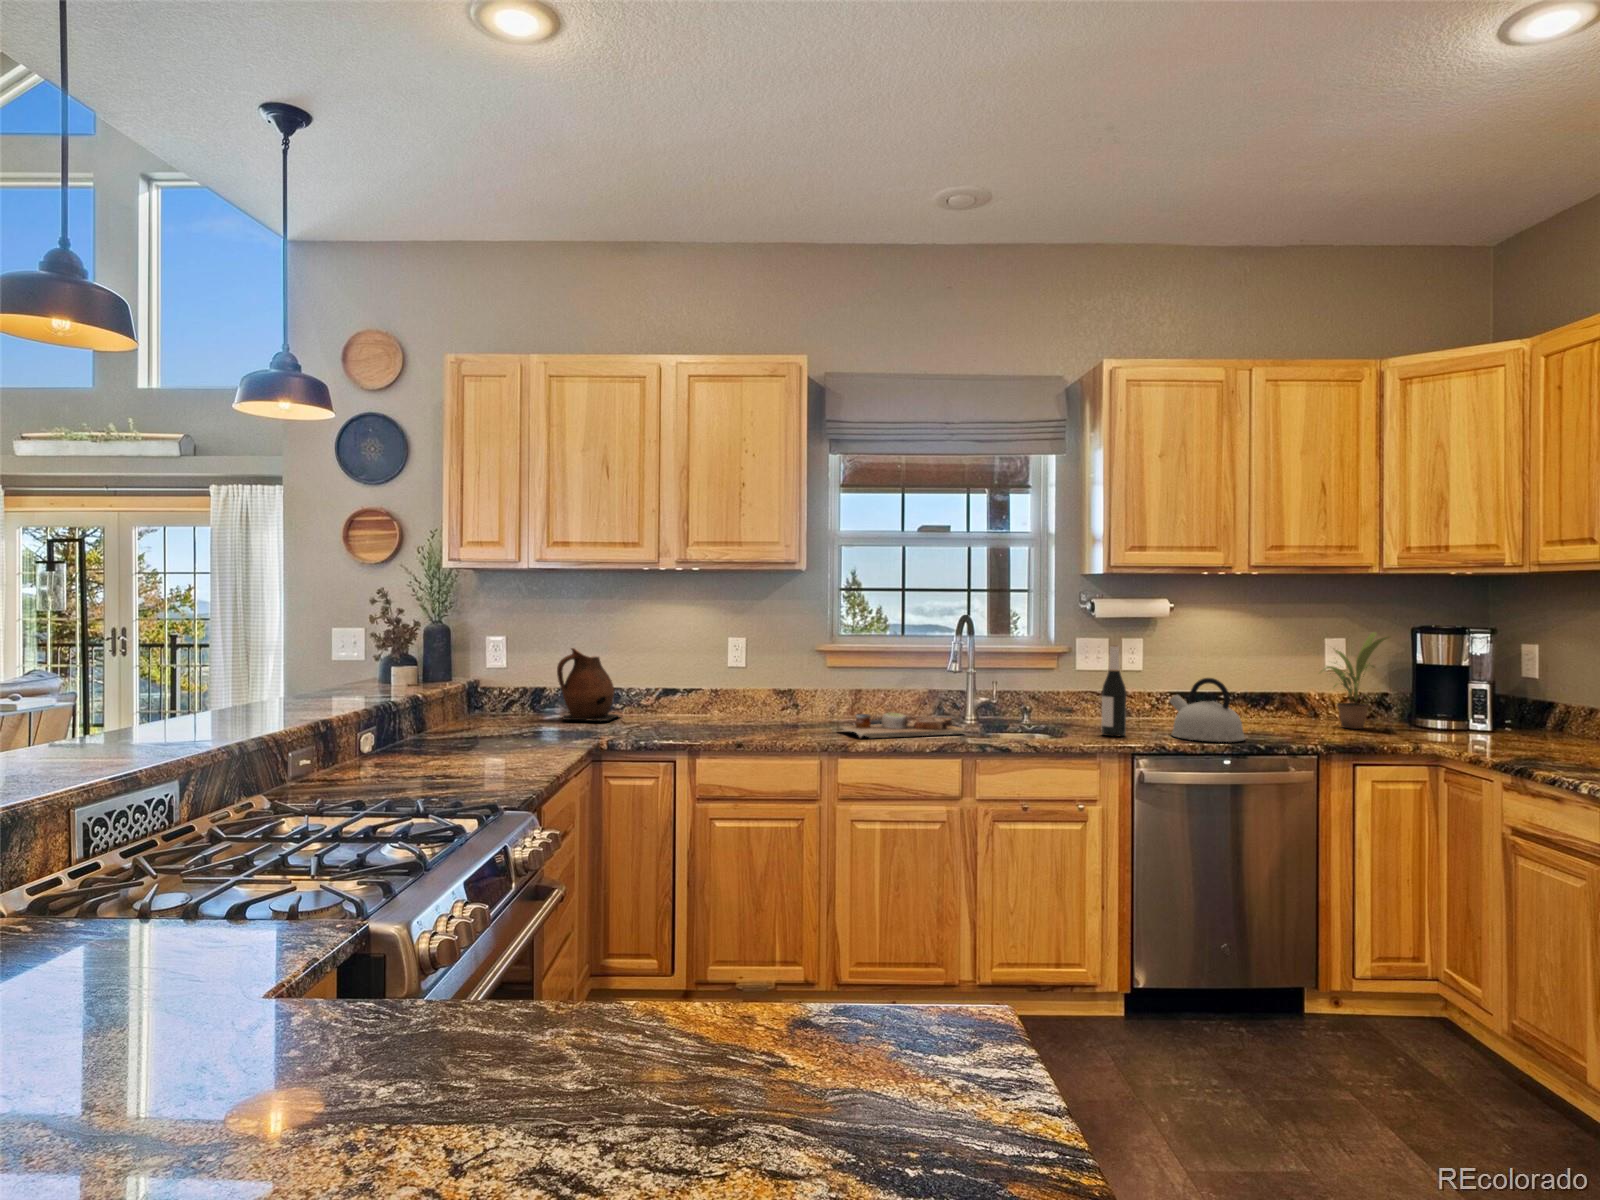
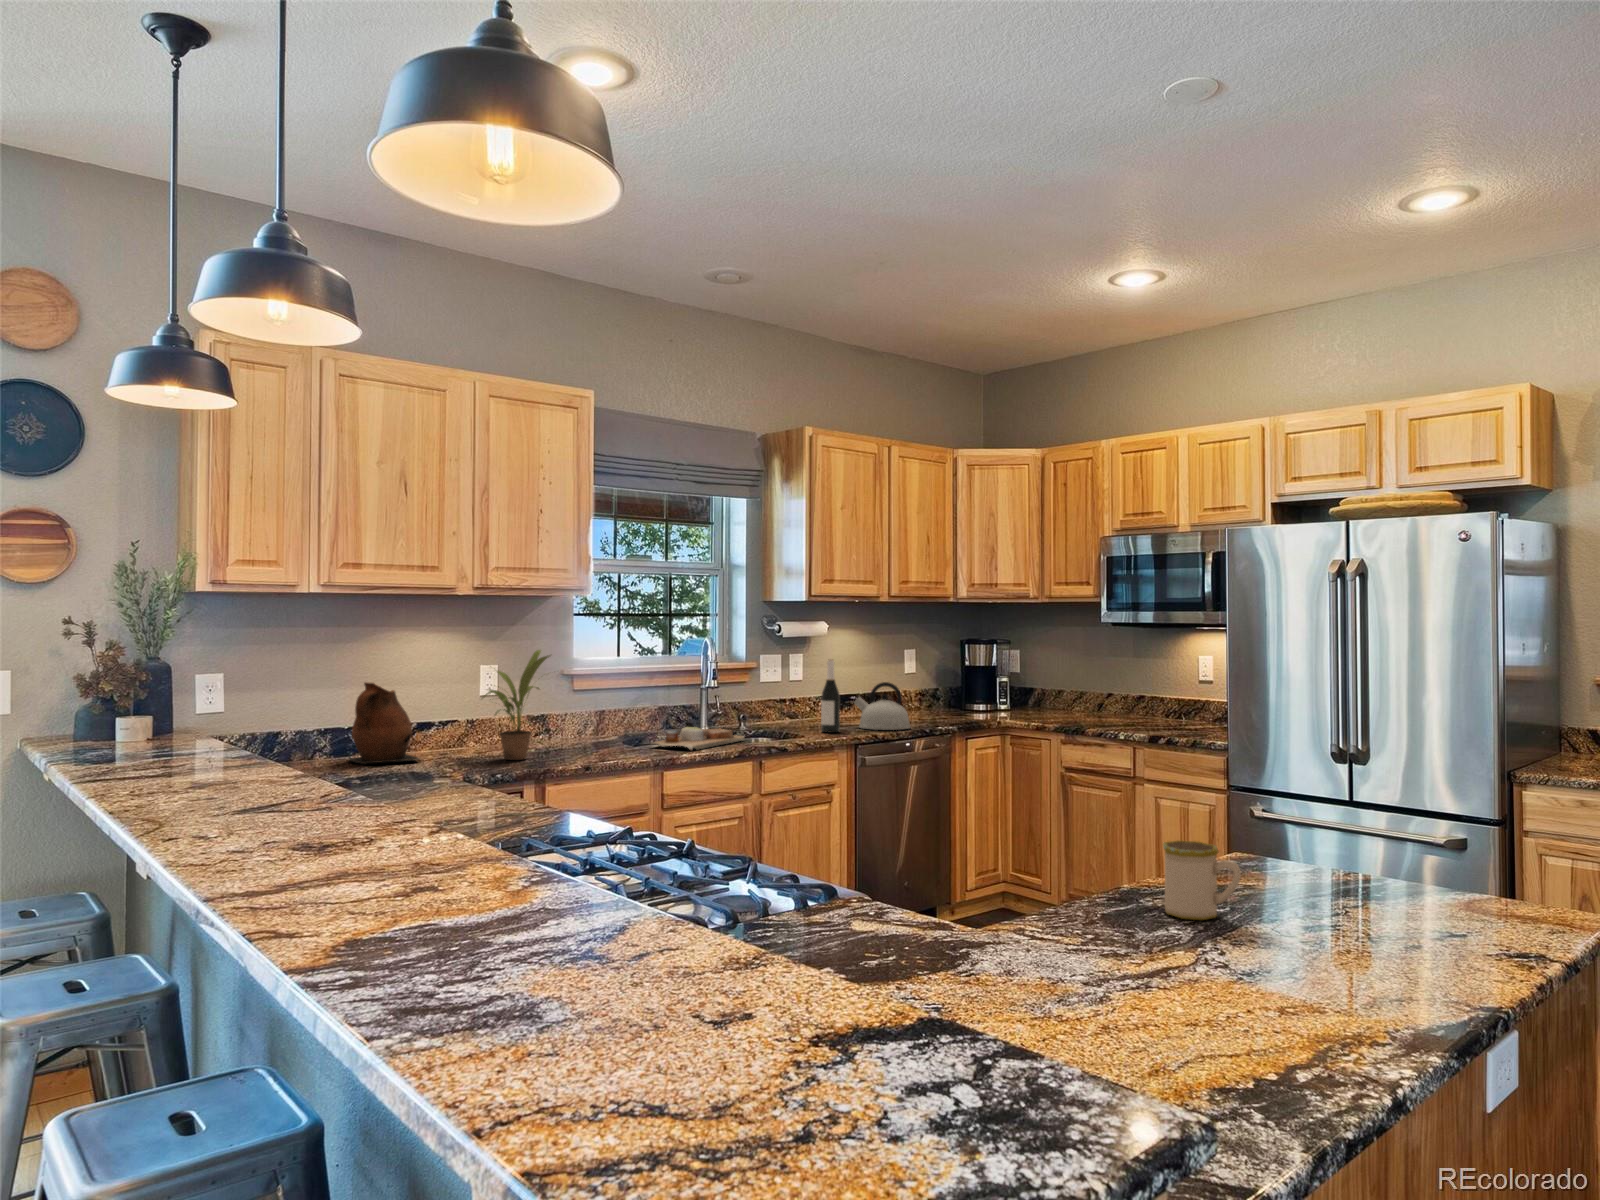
potted plant: present [1320,632,1389,729] -> present [484,650,550,760]
mug: none [260,945,366,1104] -> present [1163,841,1241,920]

